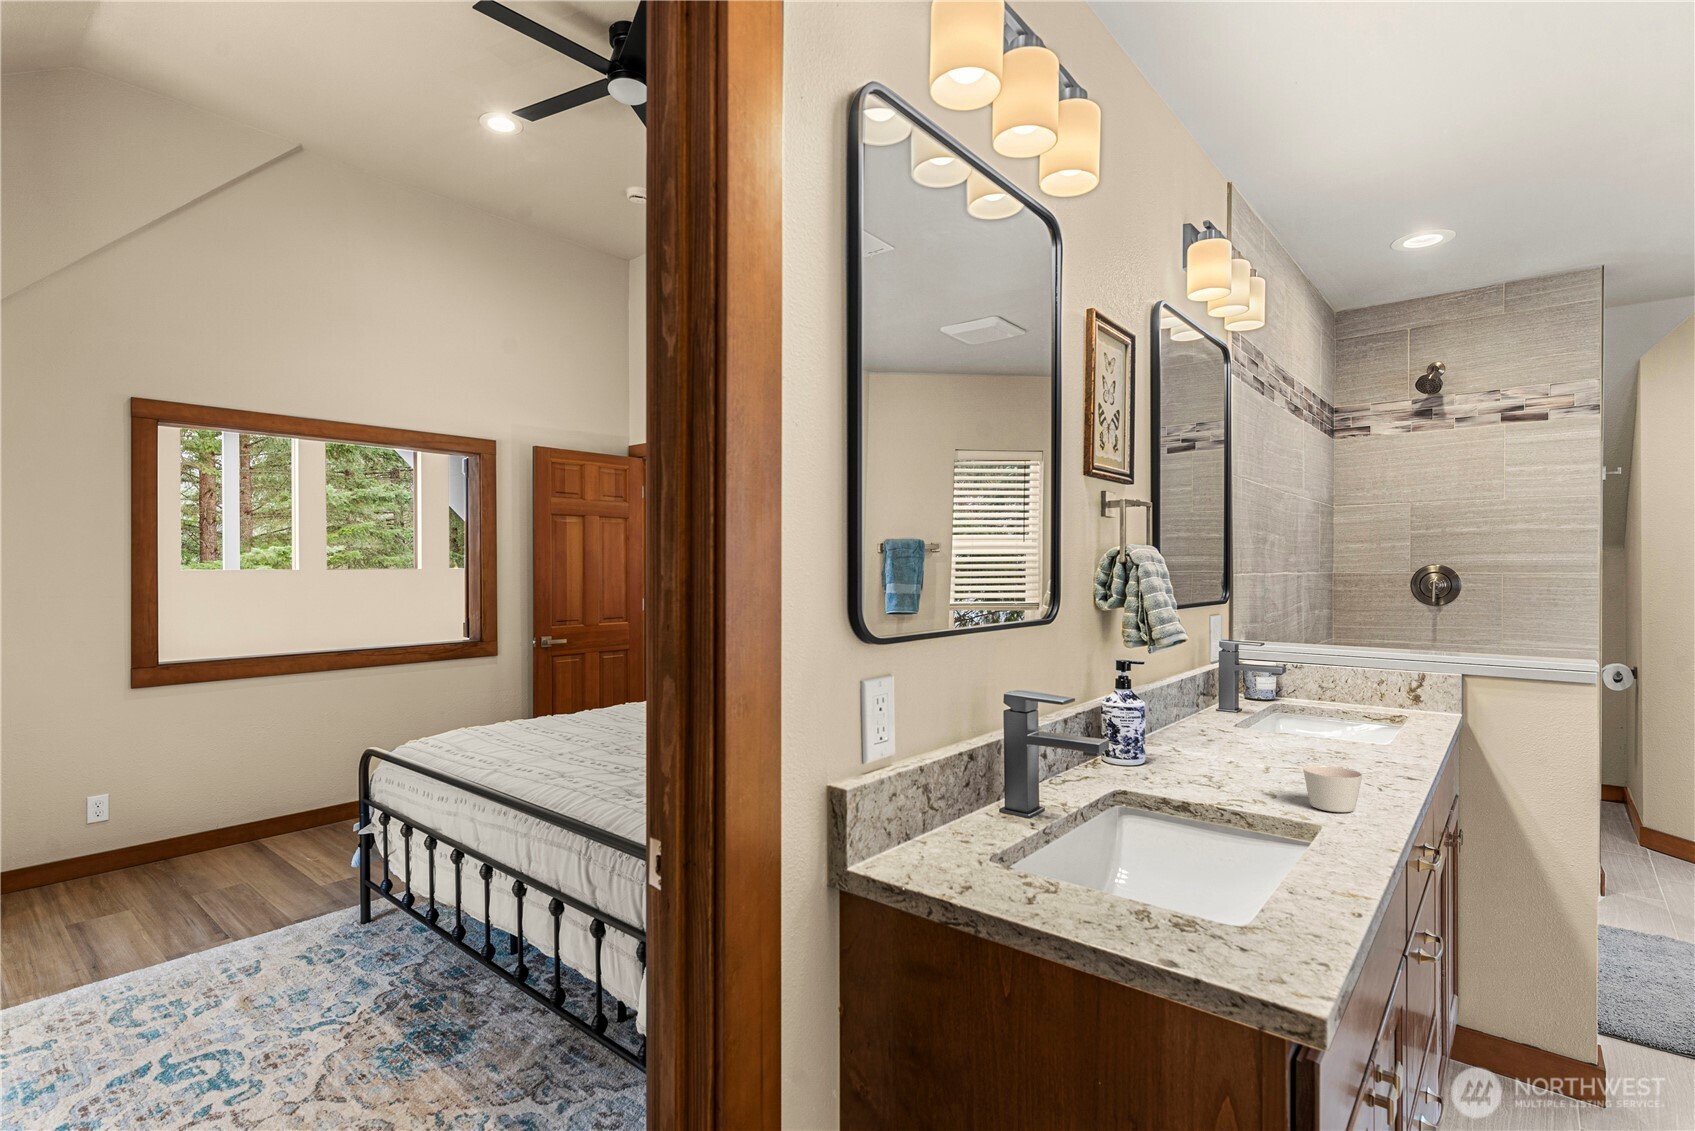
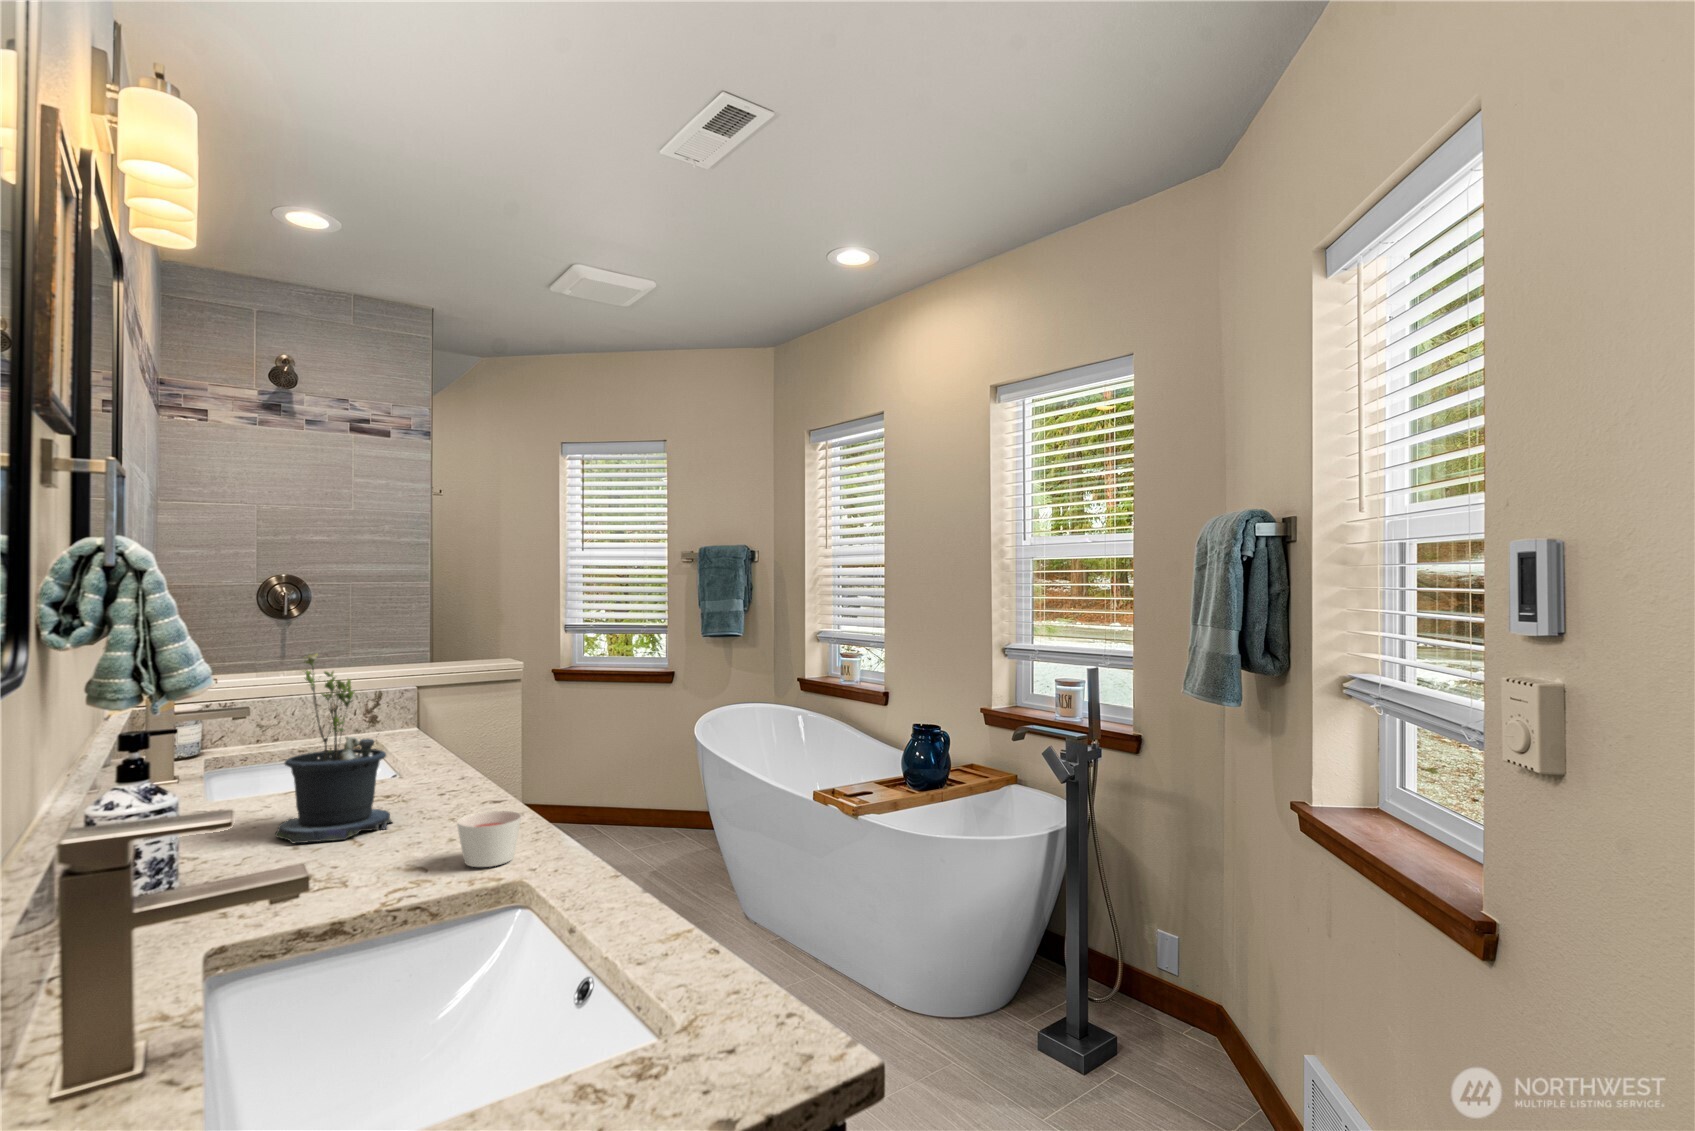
potted plant: none [1236,623,1328,771] -> present [275,654,392,843]

